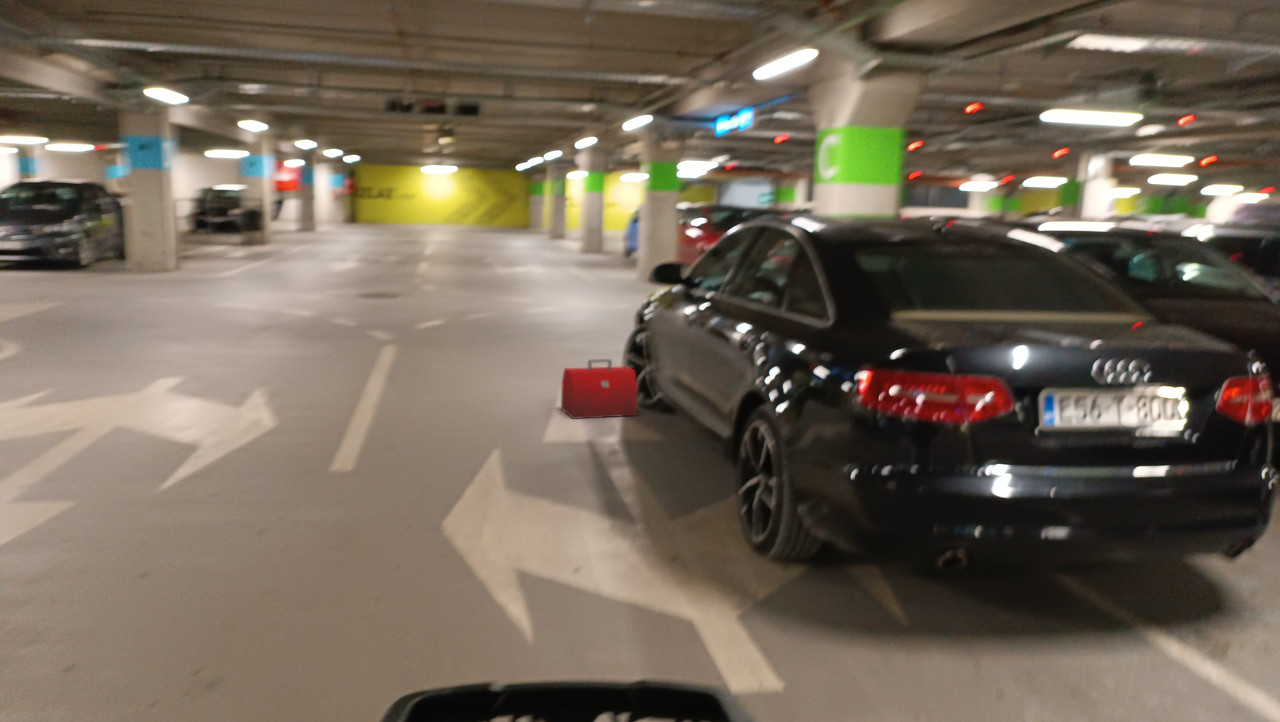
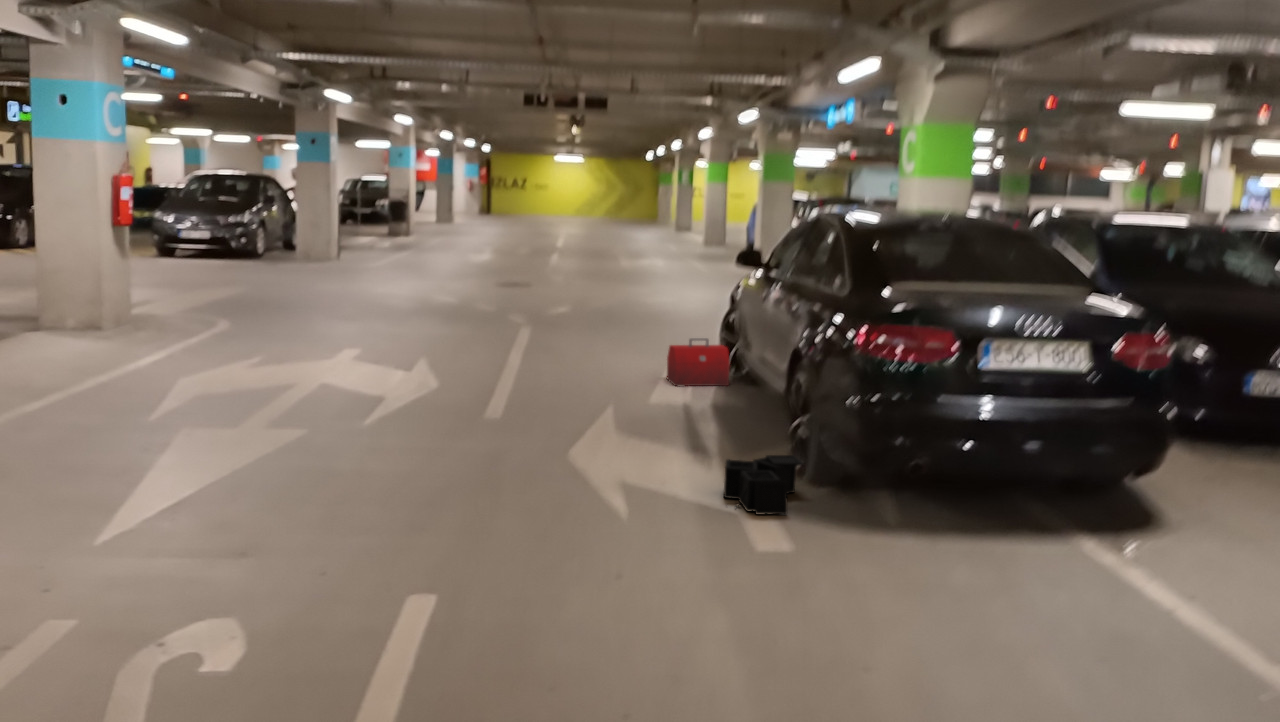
storage bin: none [662,524,771,622] -> present [724,455,803,515]

